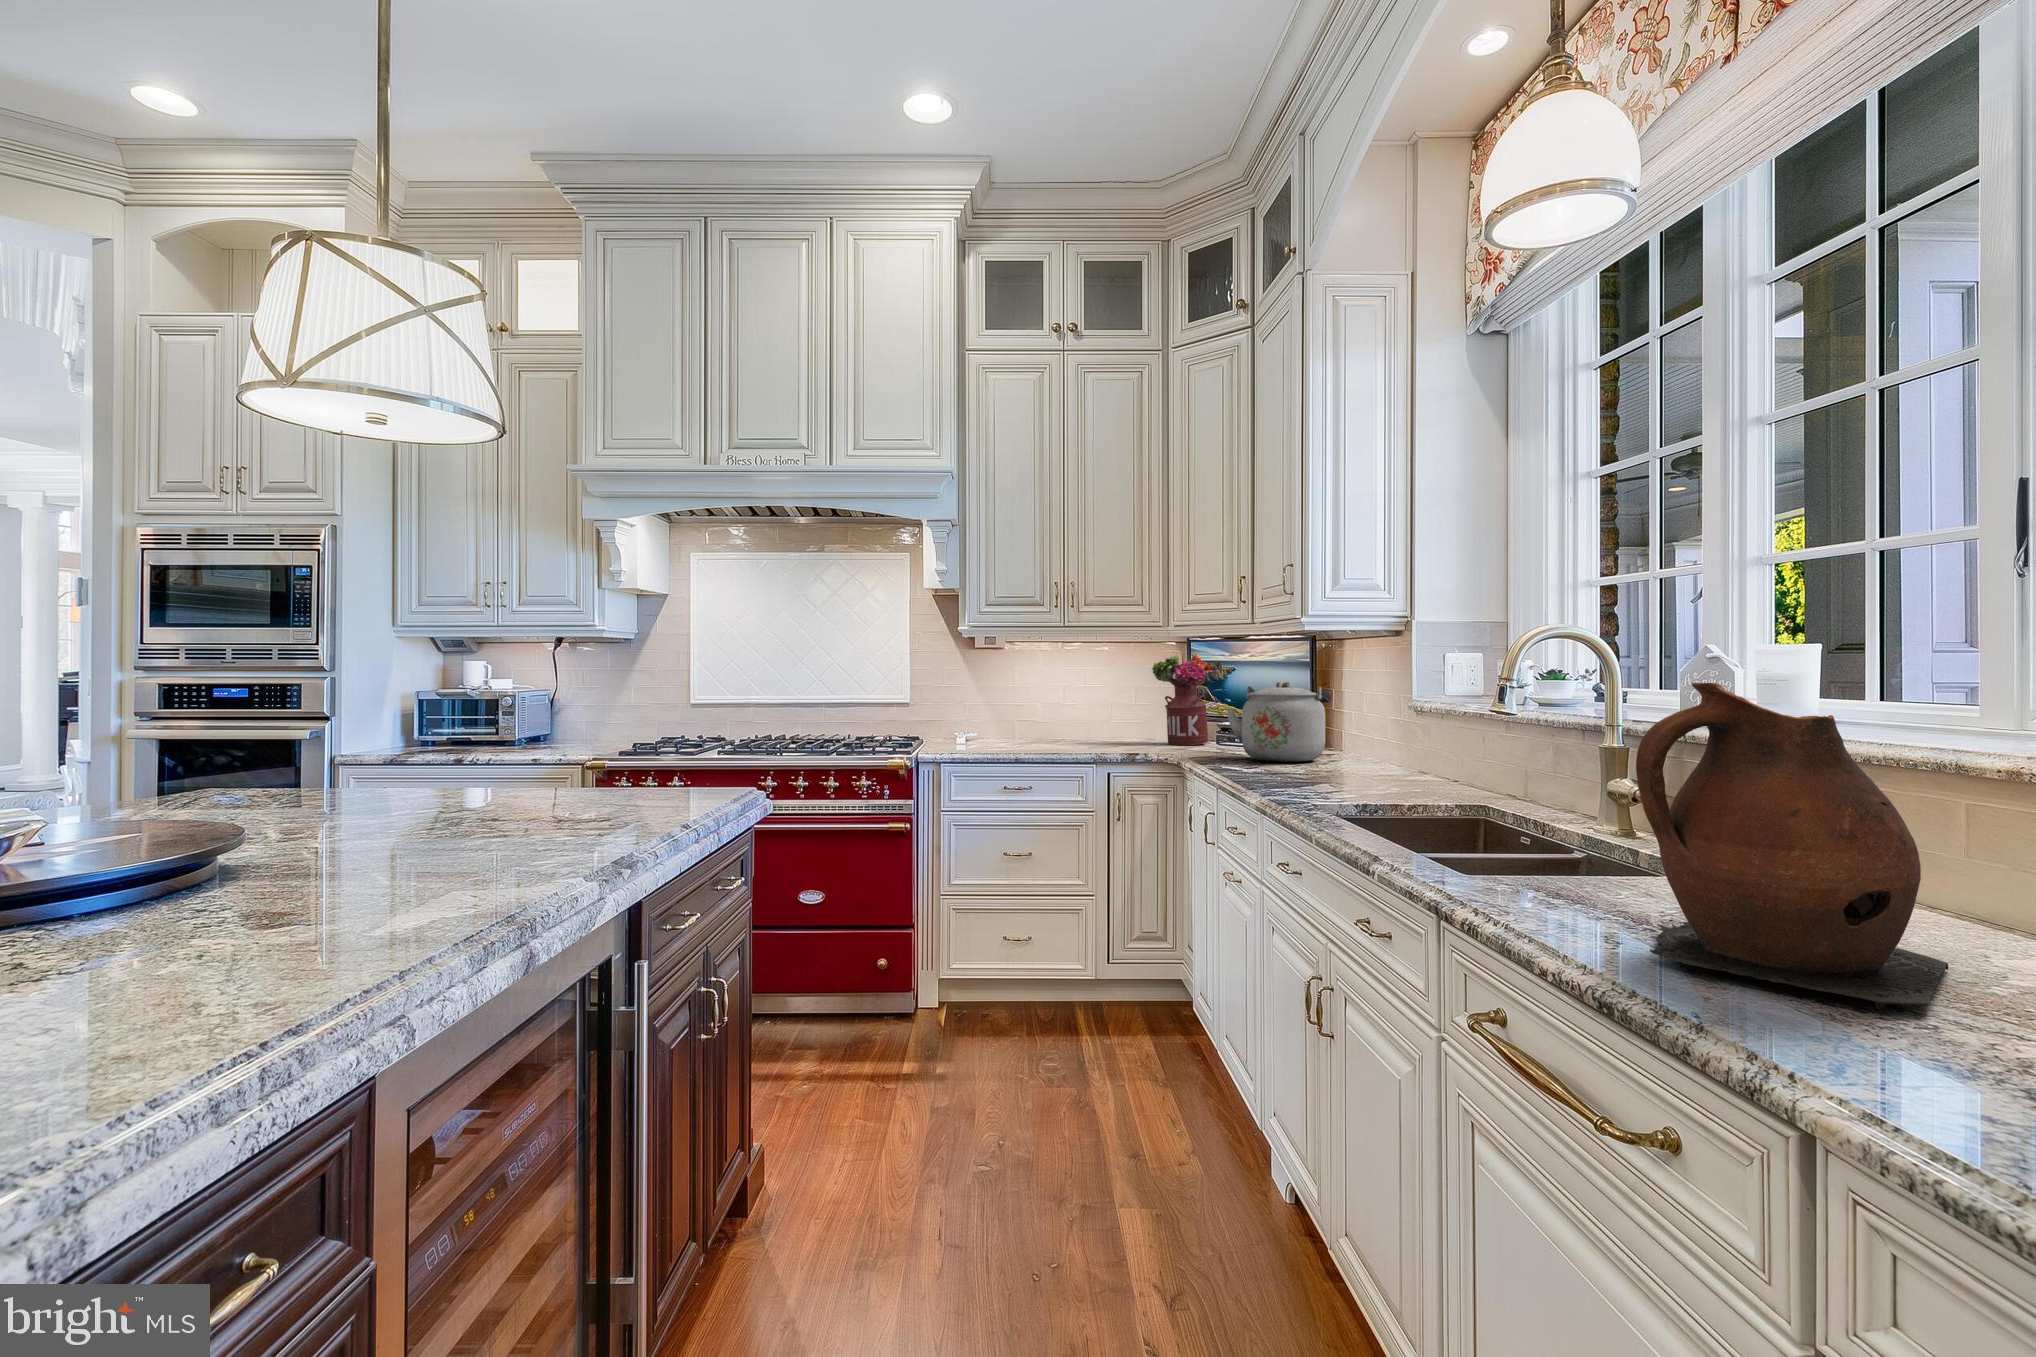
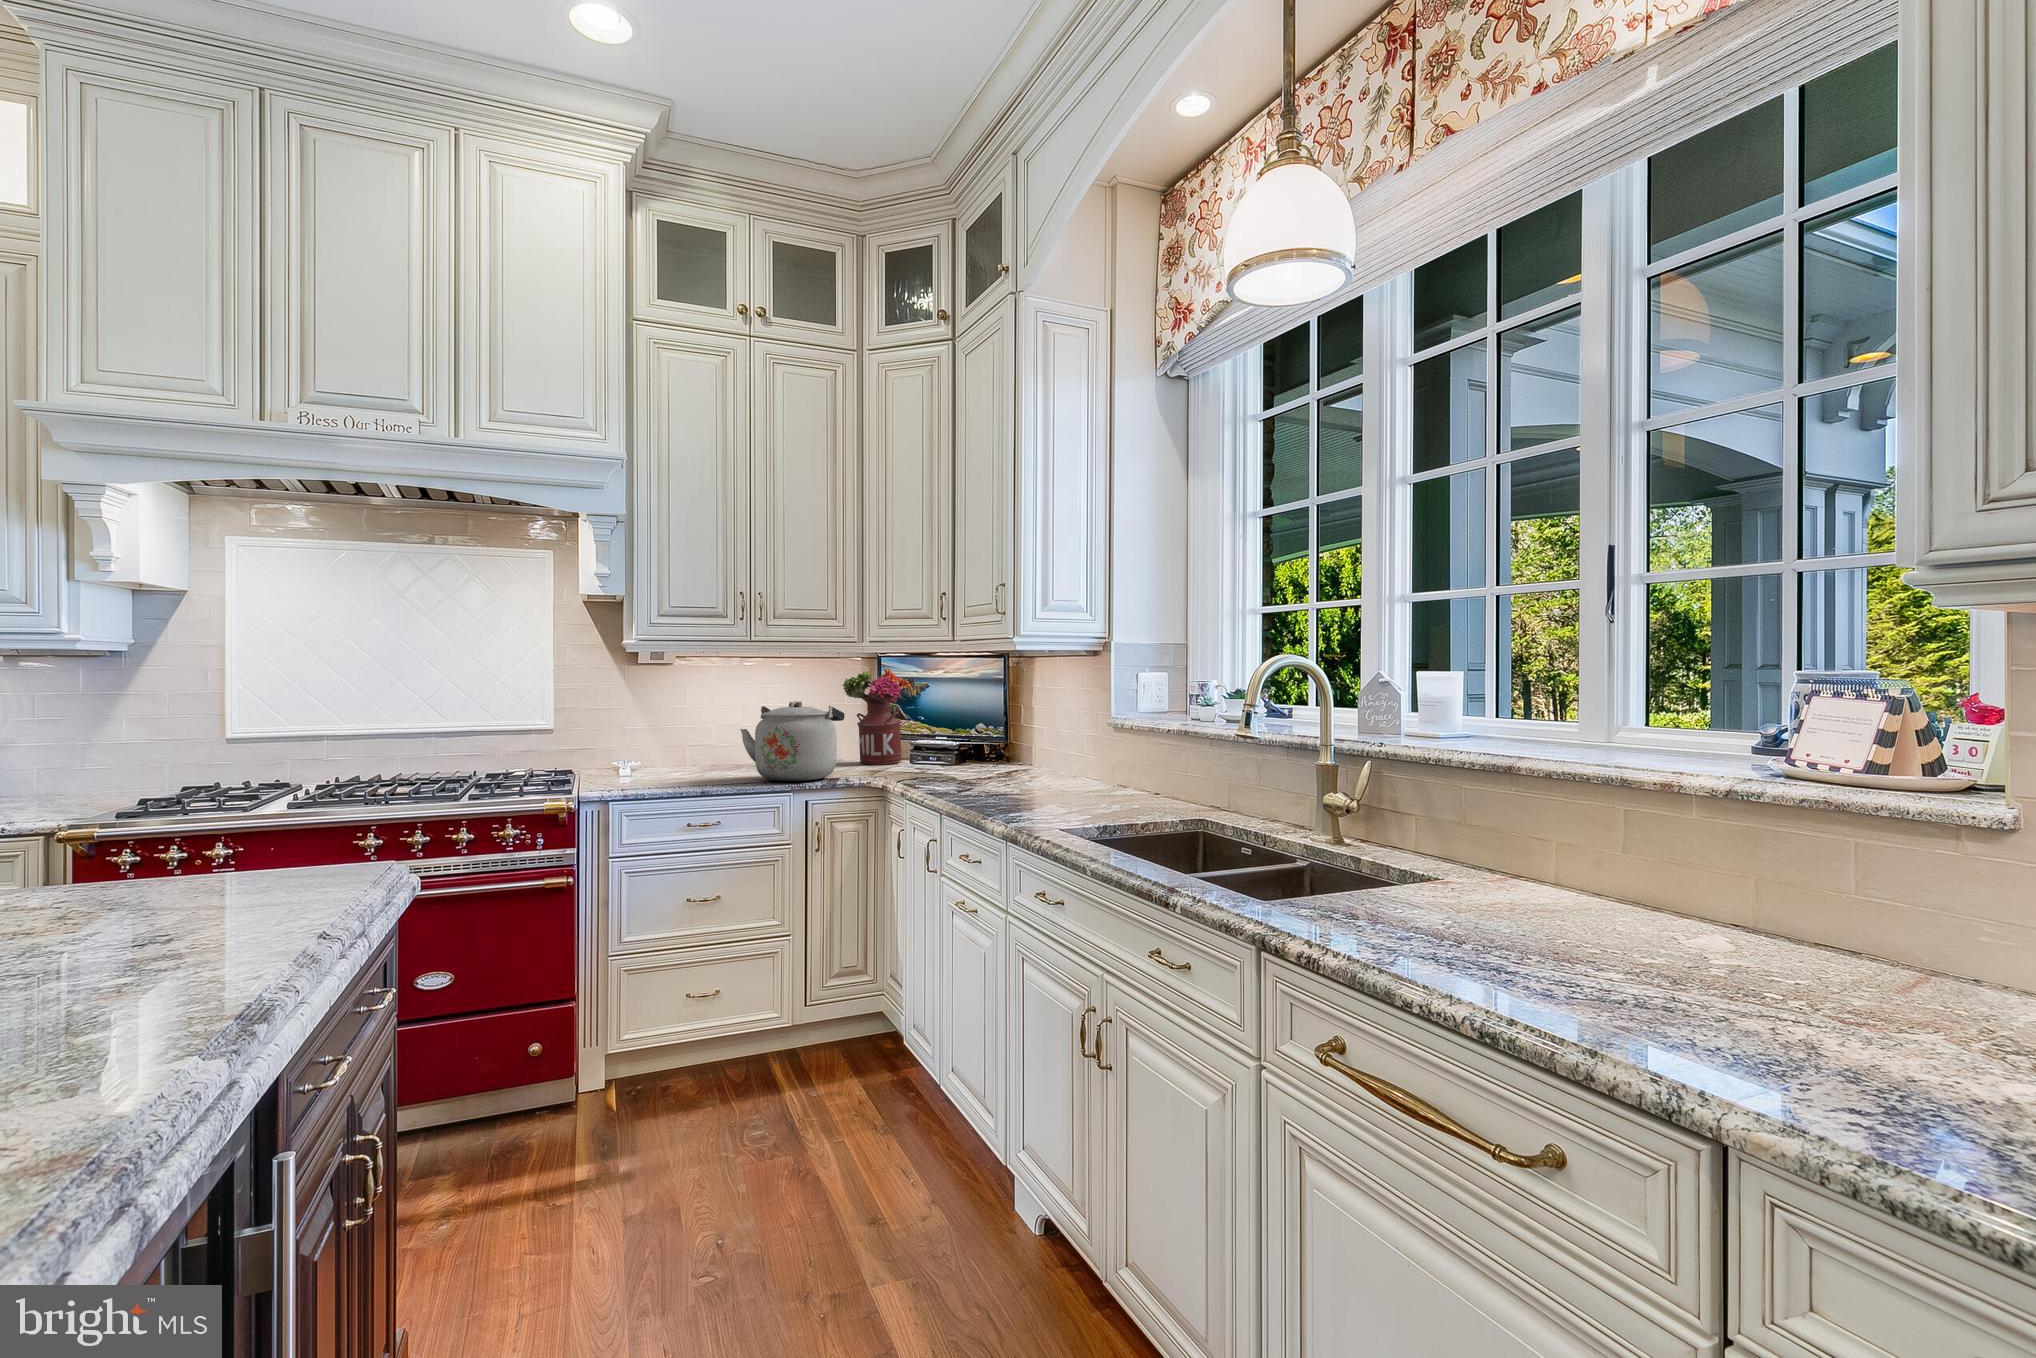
kettle: present [1226,681,1331,762] -> present [740,701,845,781]
ceramic pitcher: present [1636,683,1948,1009] -> none [1462,730,1698,1005]

